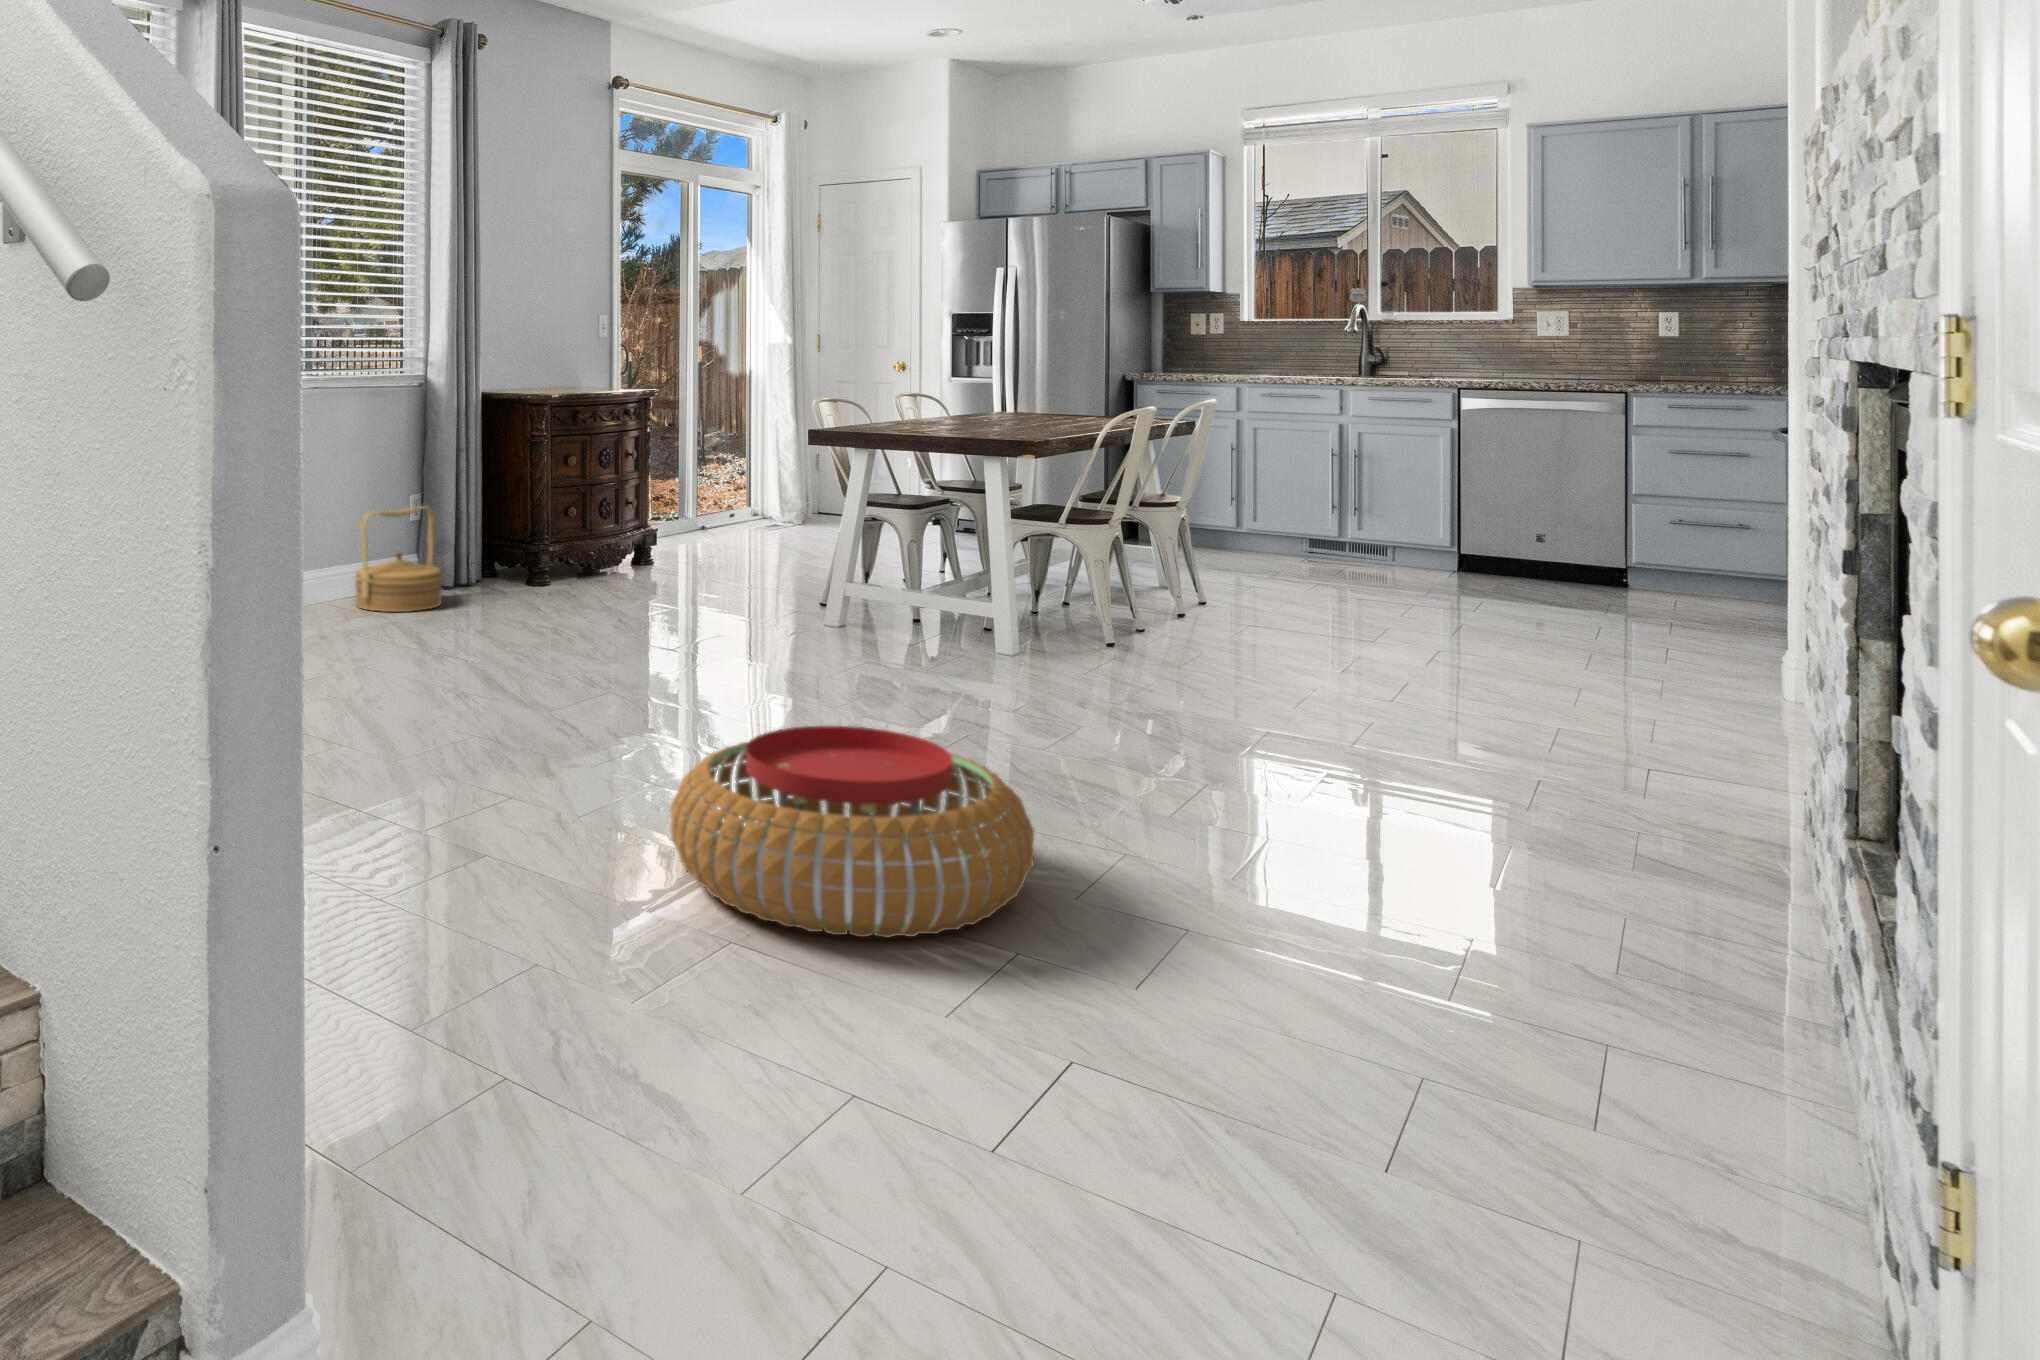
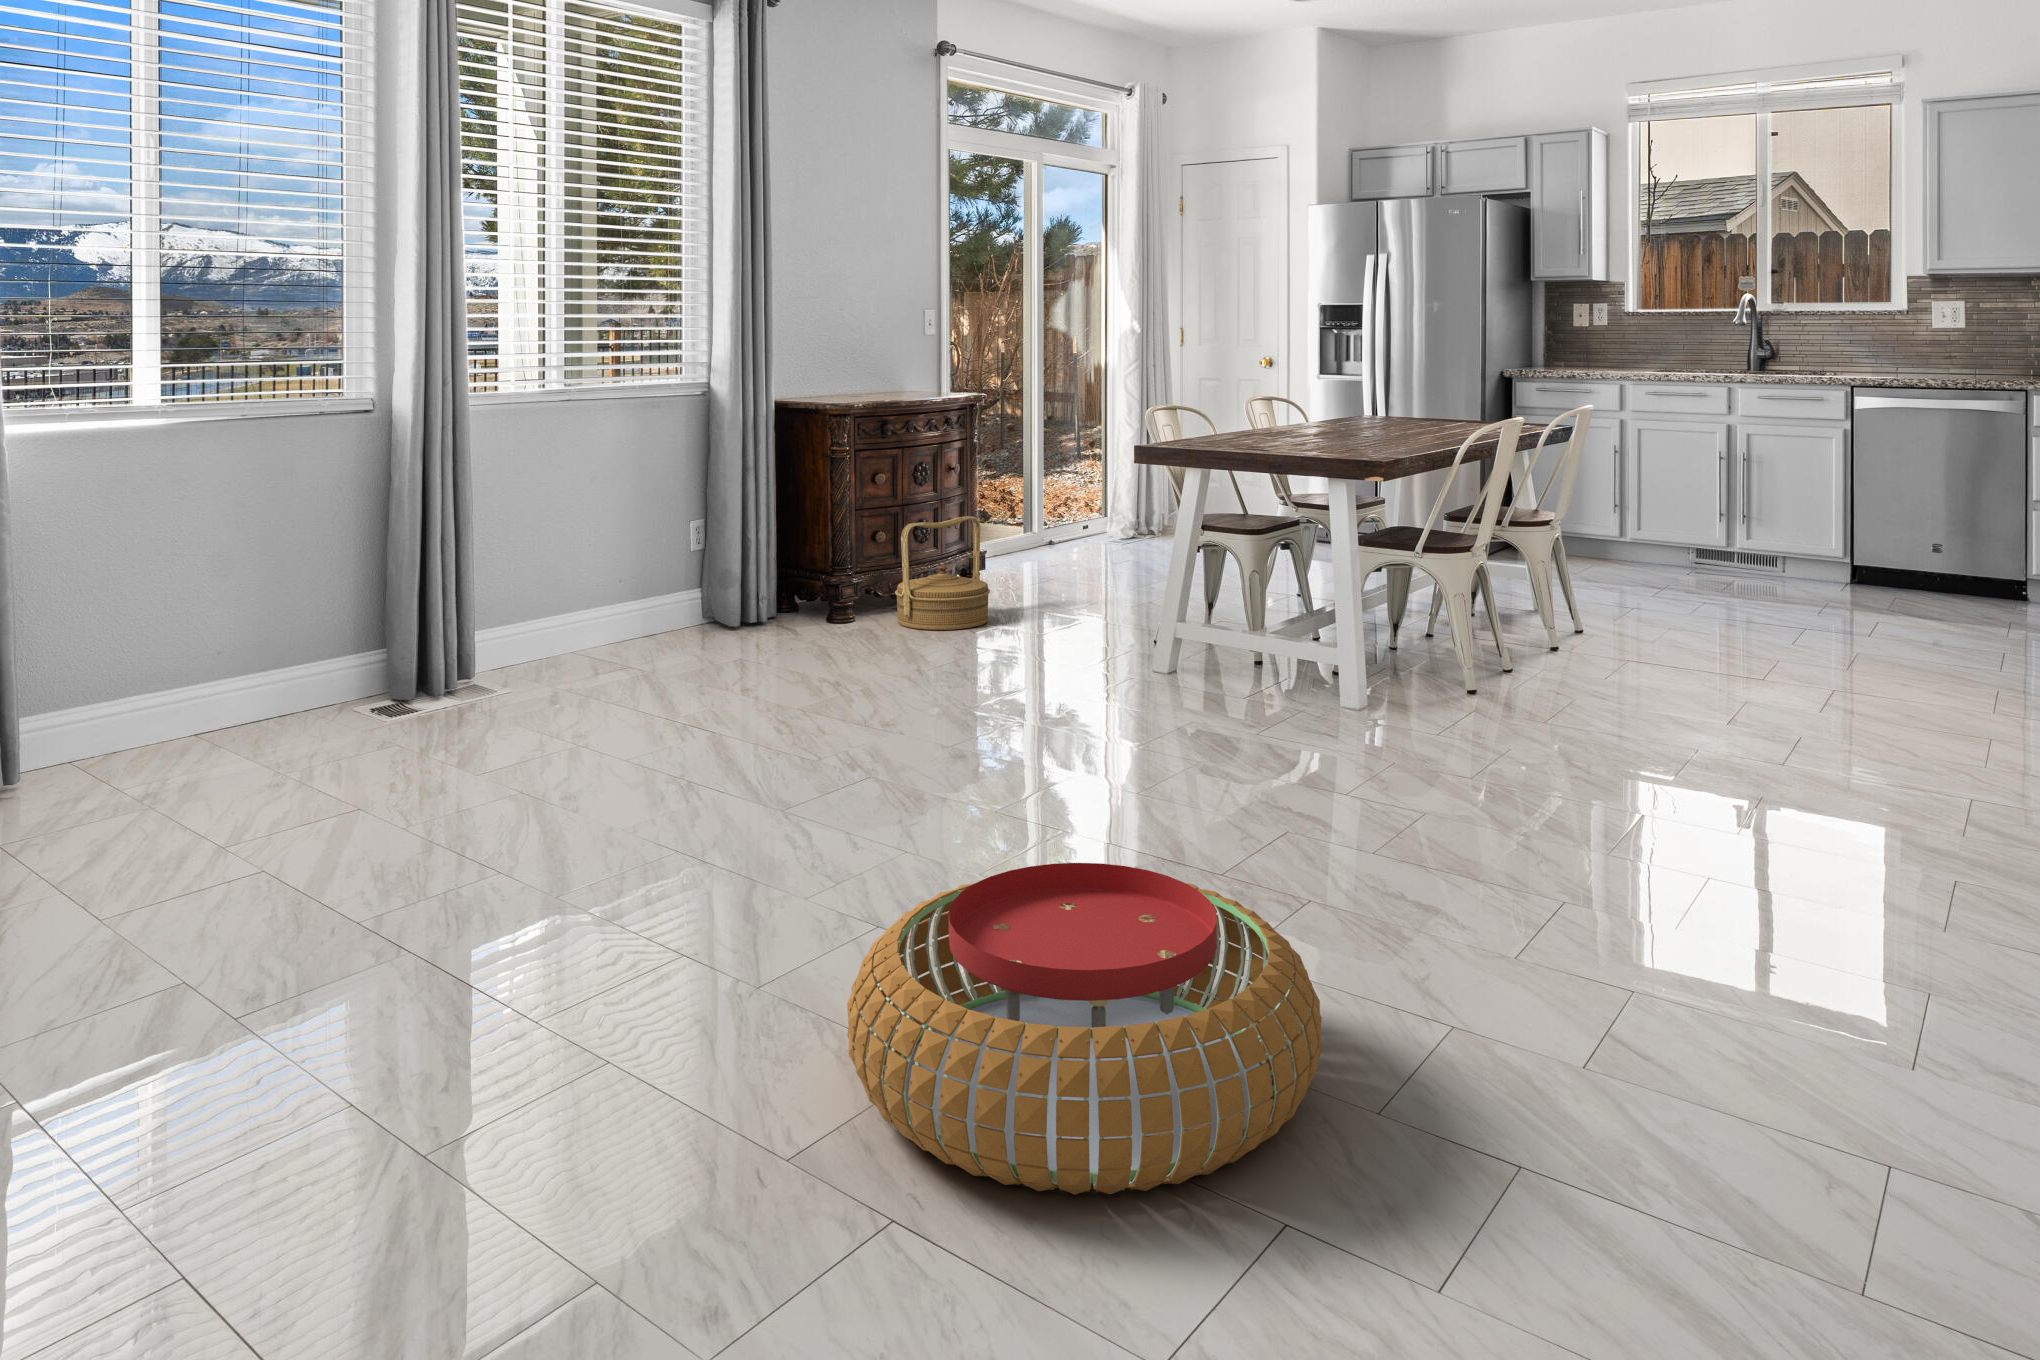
woven basket: present [354,506,443,612] -> present [895,516,990,630]

